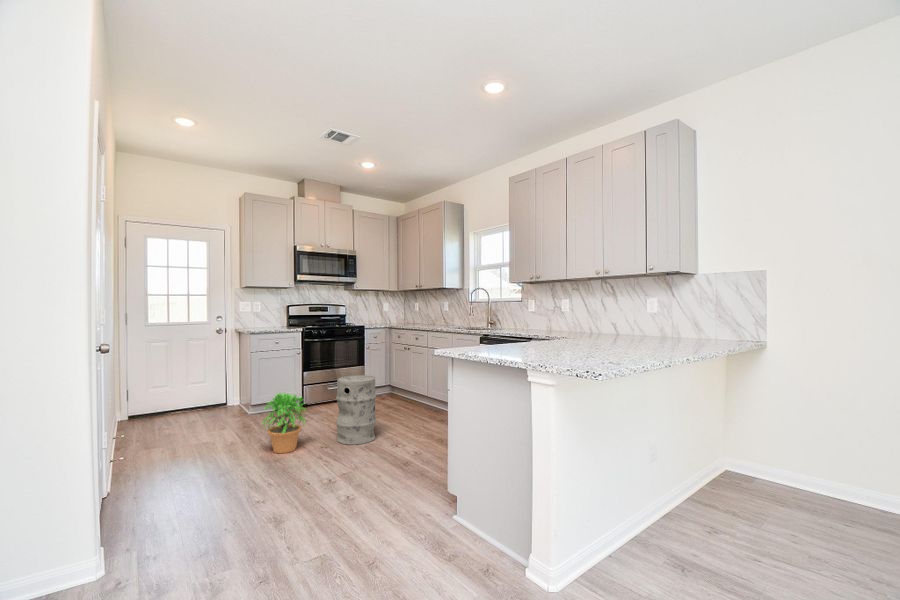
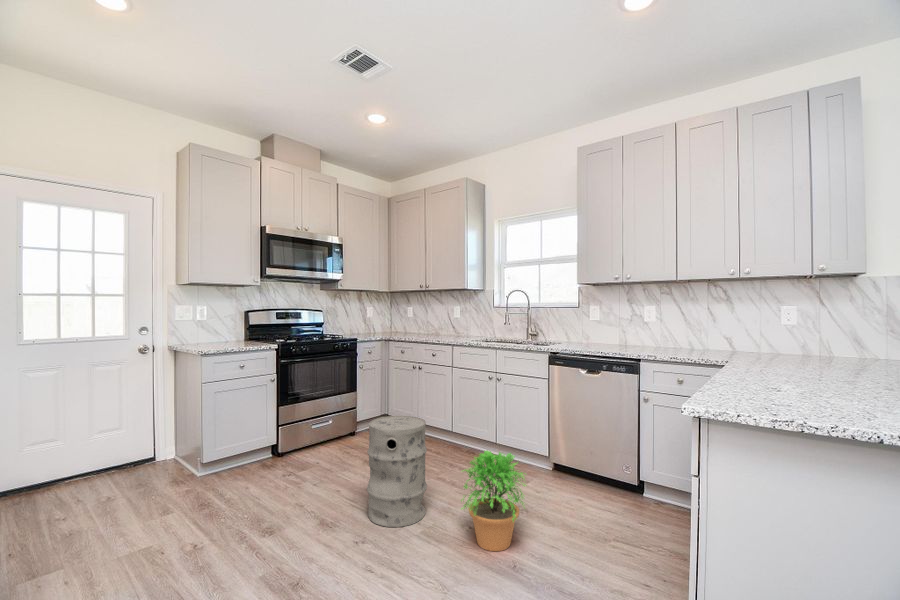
potted plant: present [263,393,307,453] -> present [461,450,525,551]

